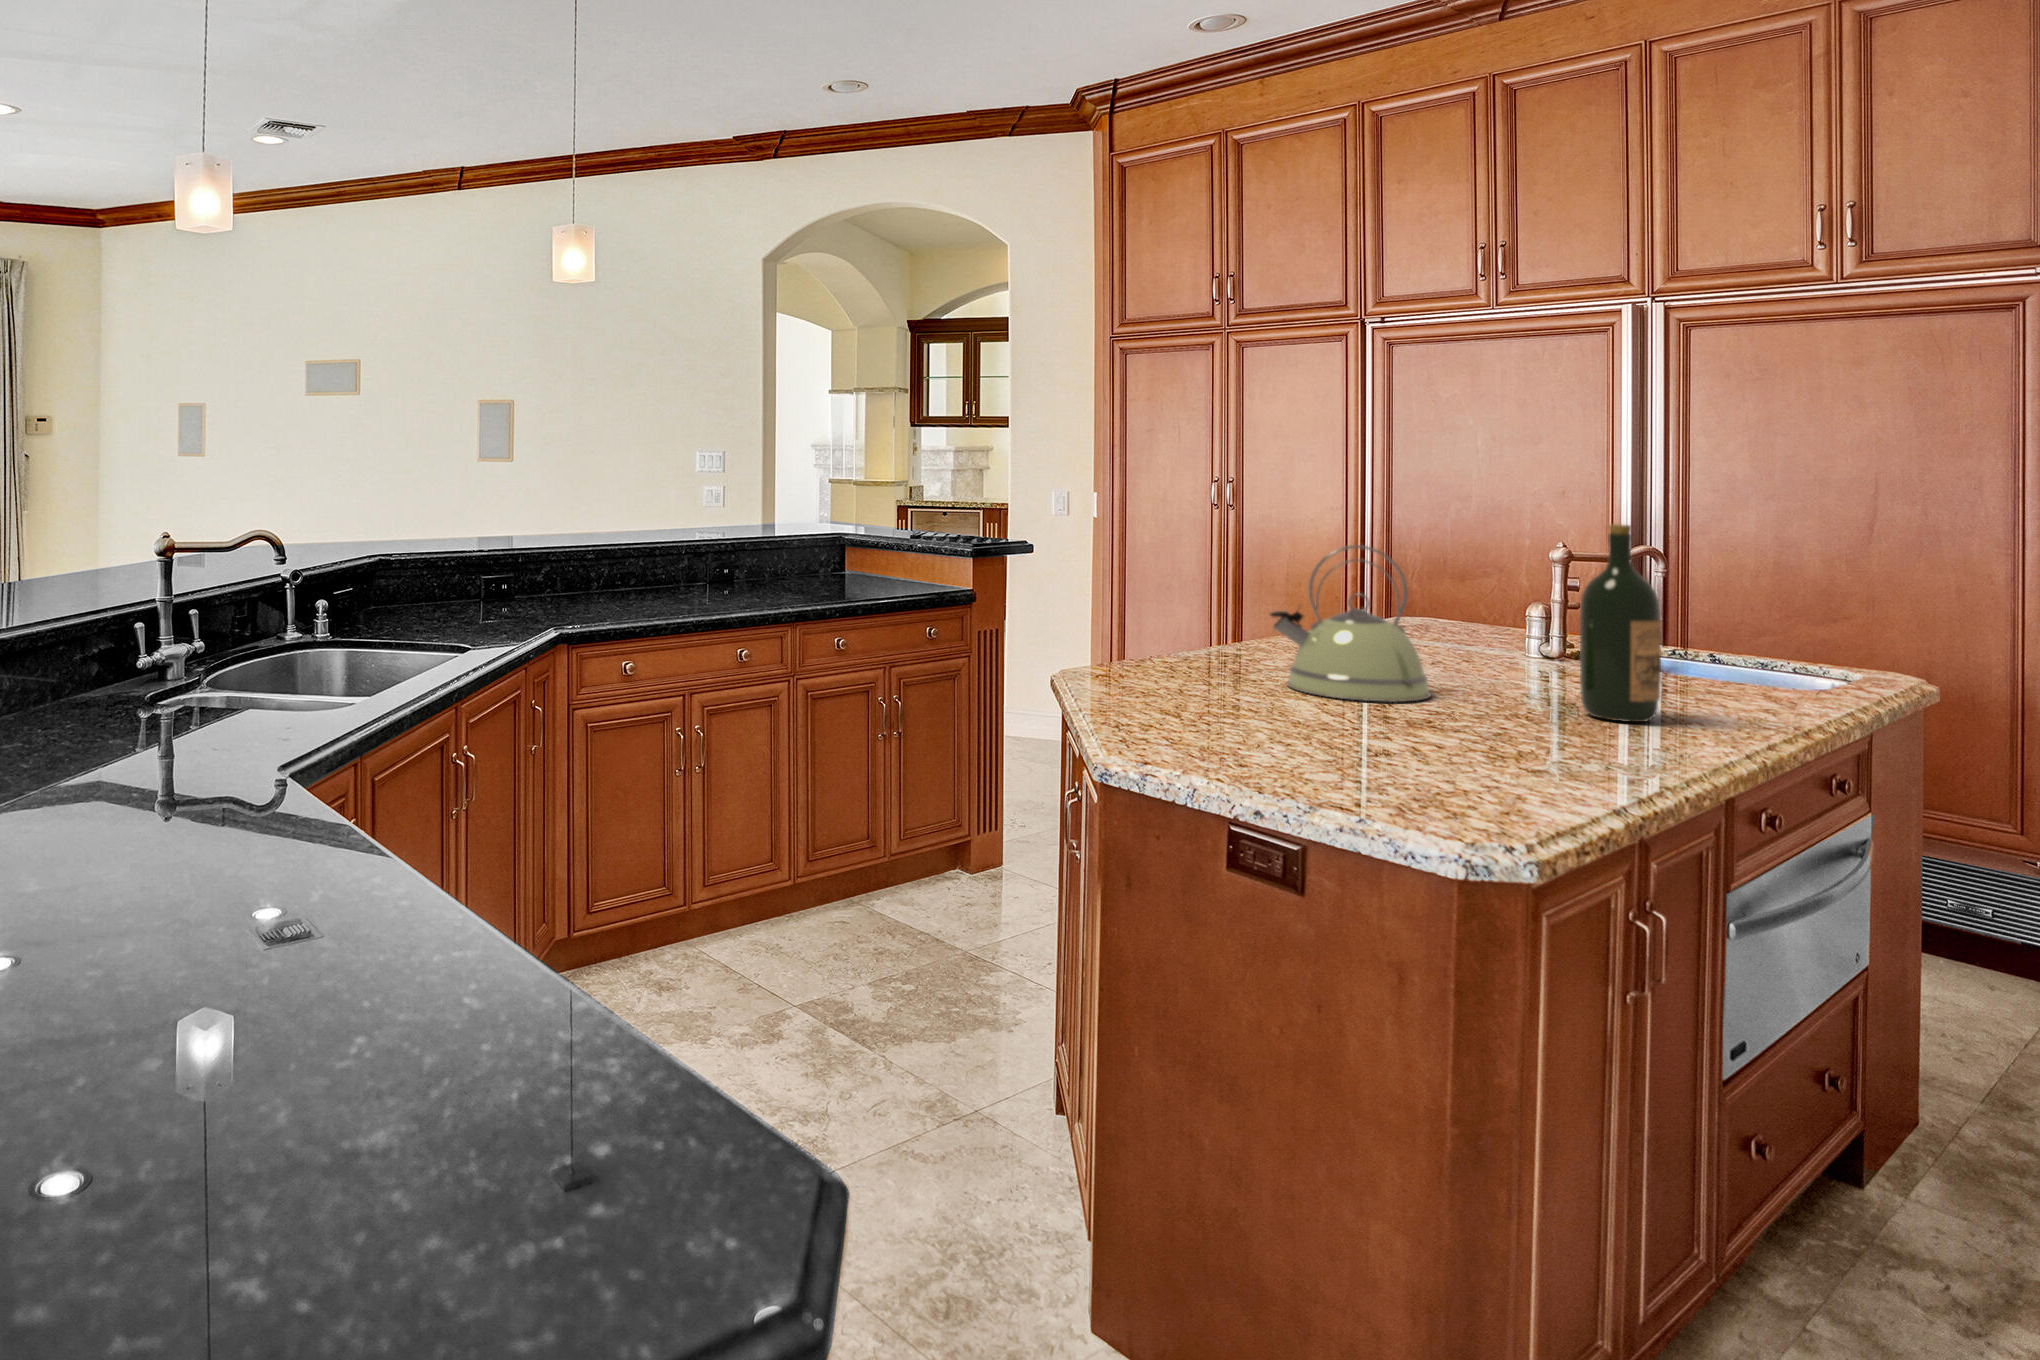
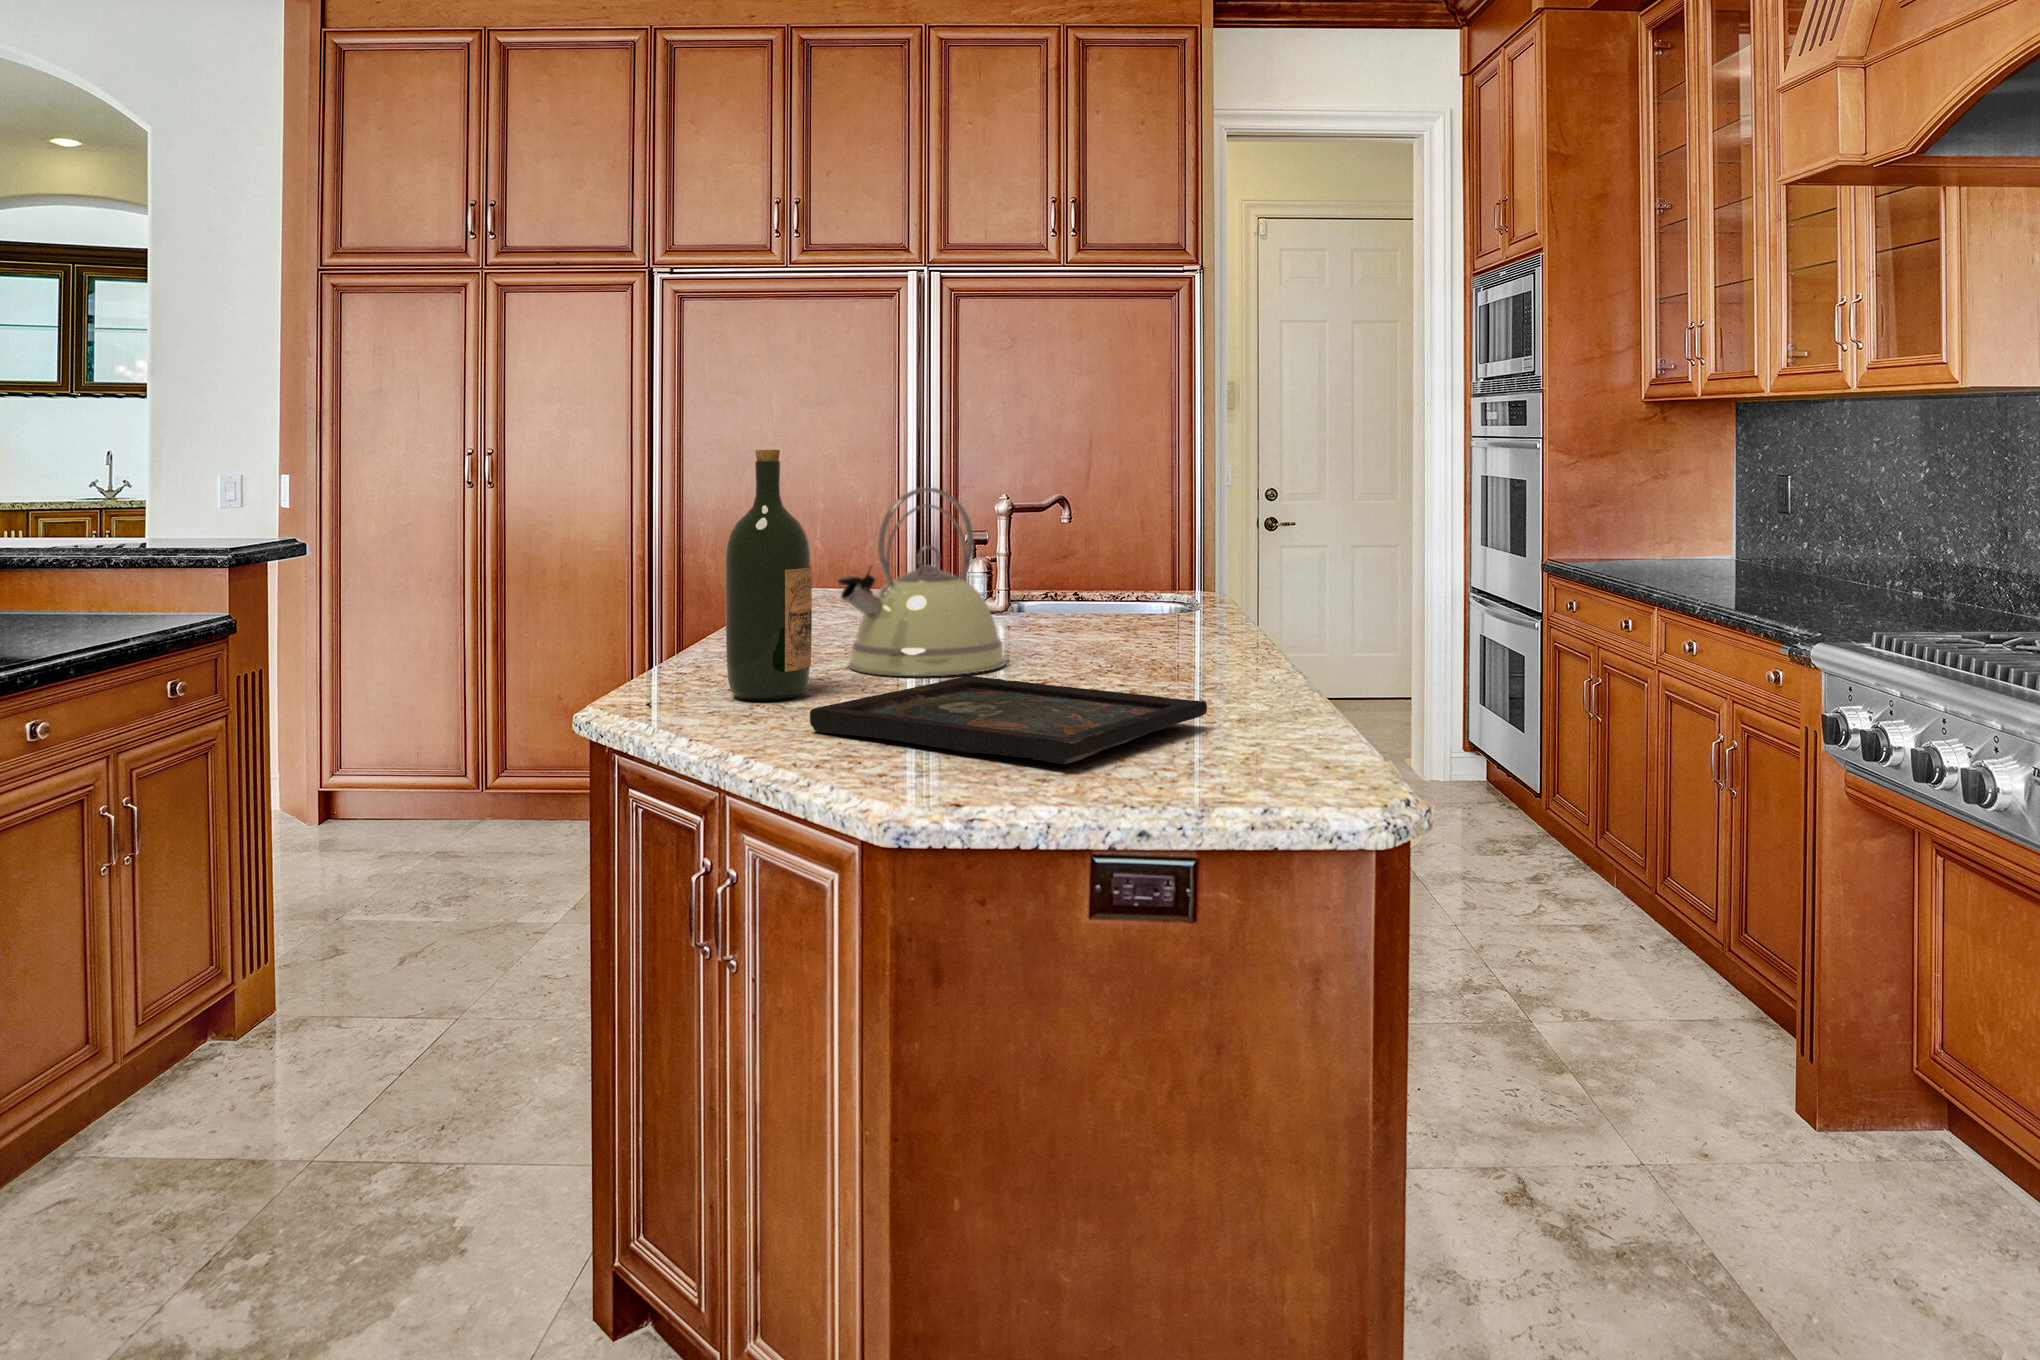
wine bottle: present [1580,524,1661,722] -> present [725,450,812,700]
tray: none [1156,699,1452,761] -> present [810,676,1207,764]

